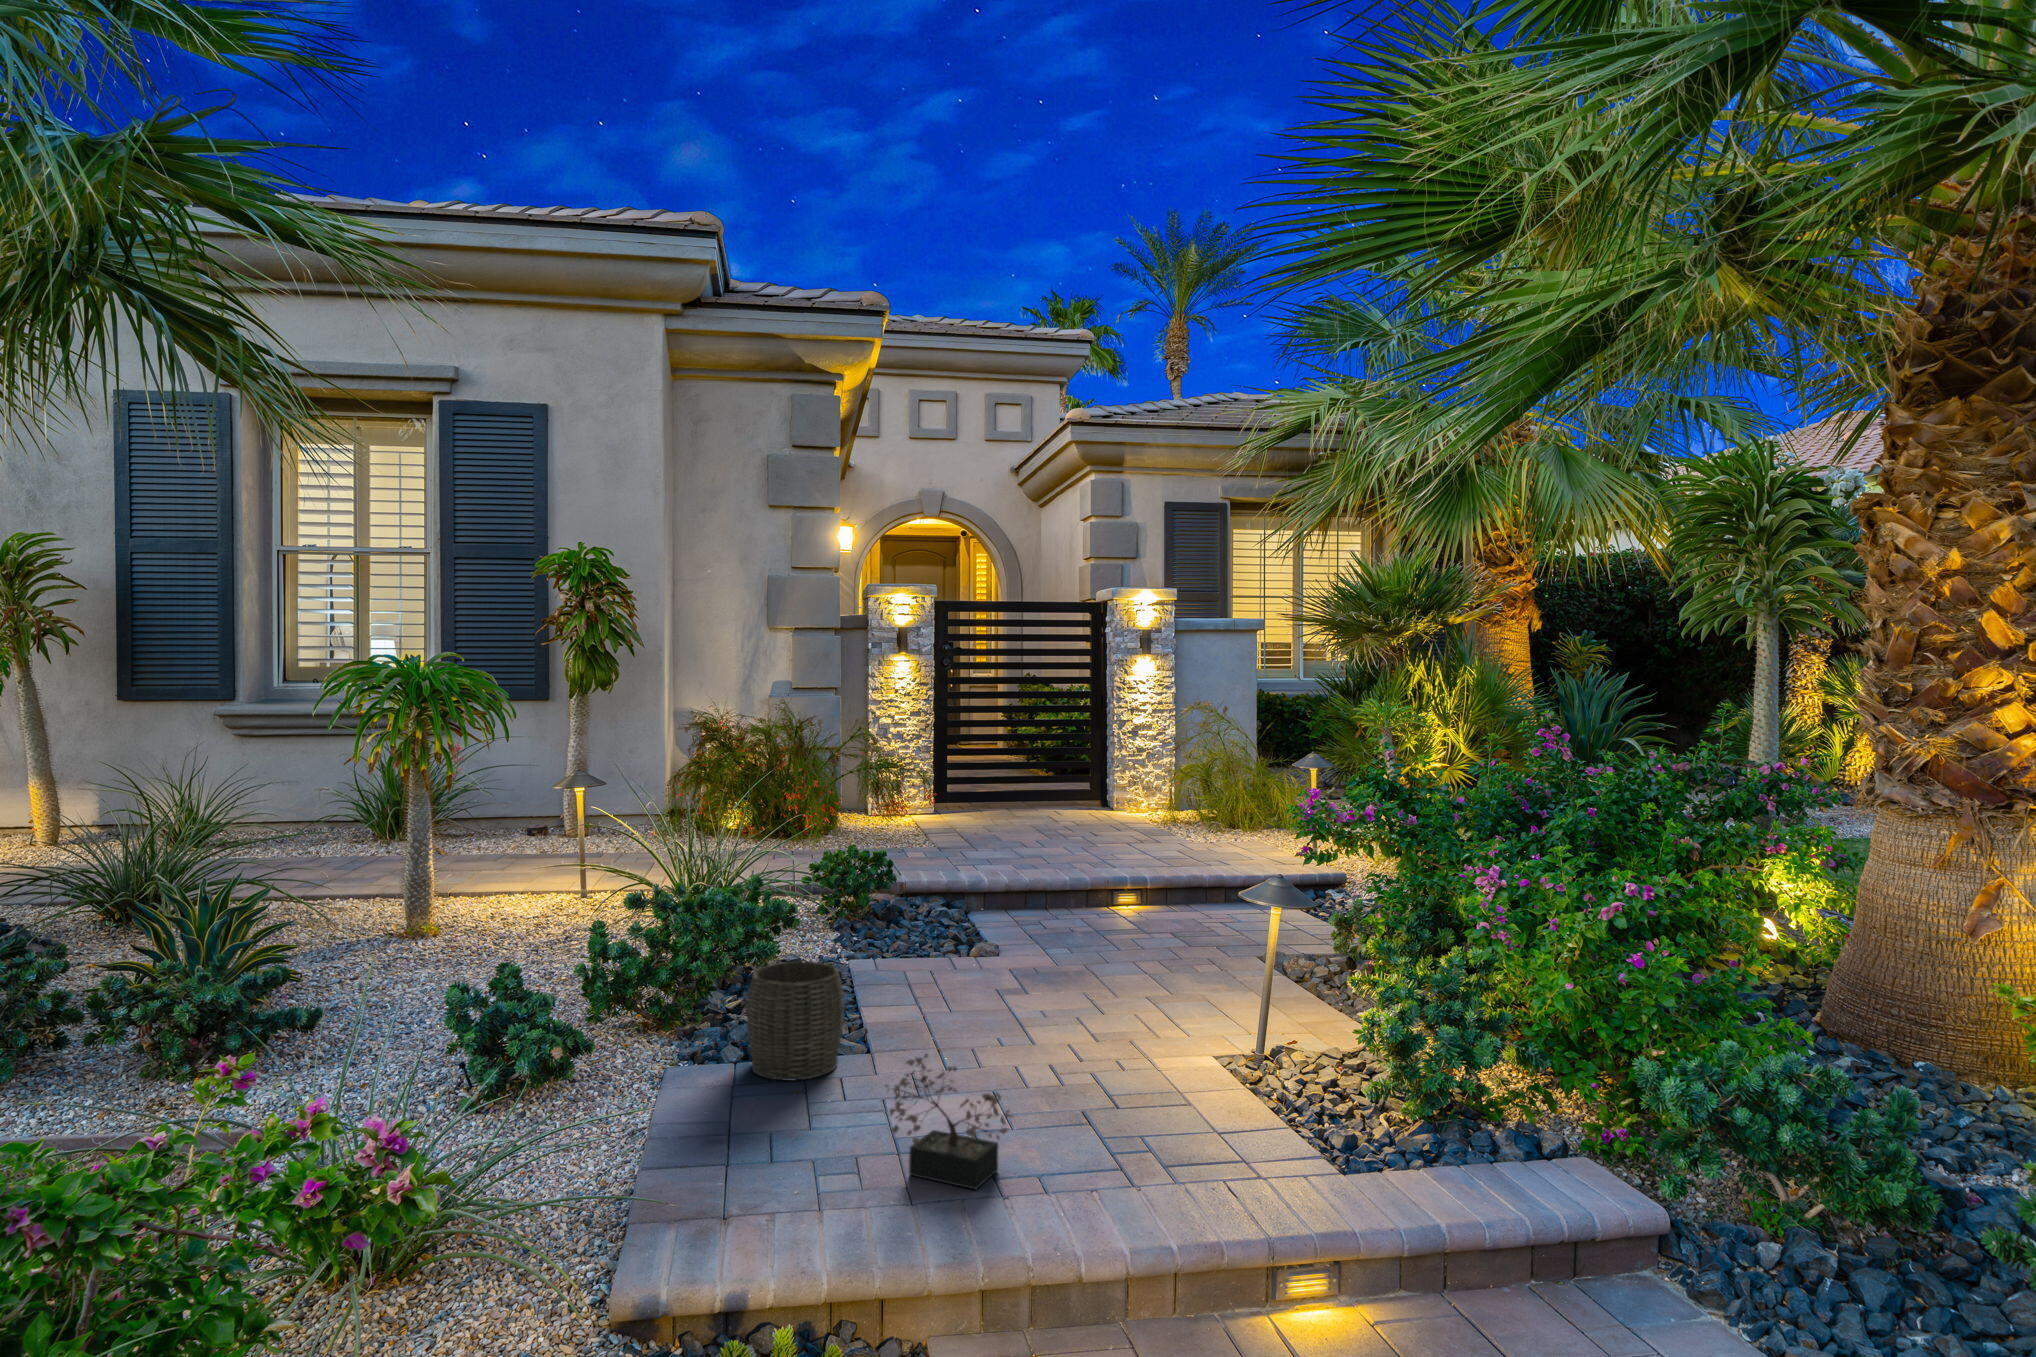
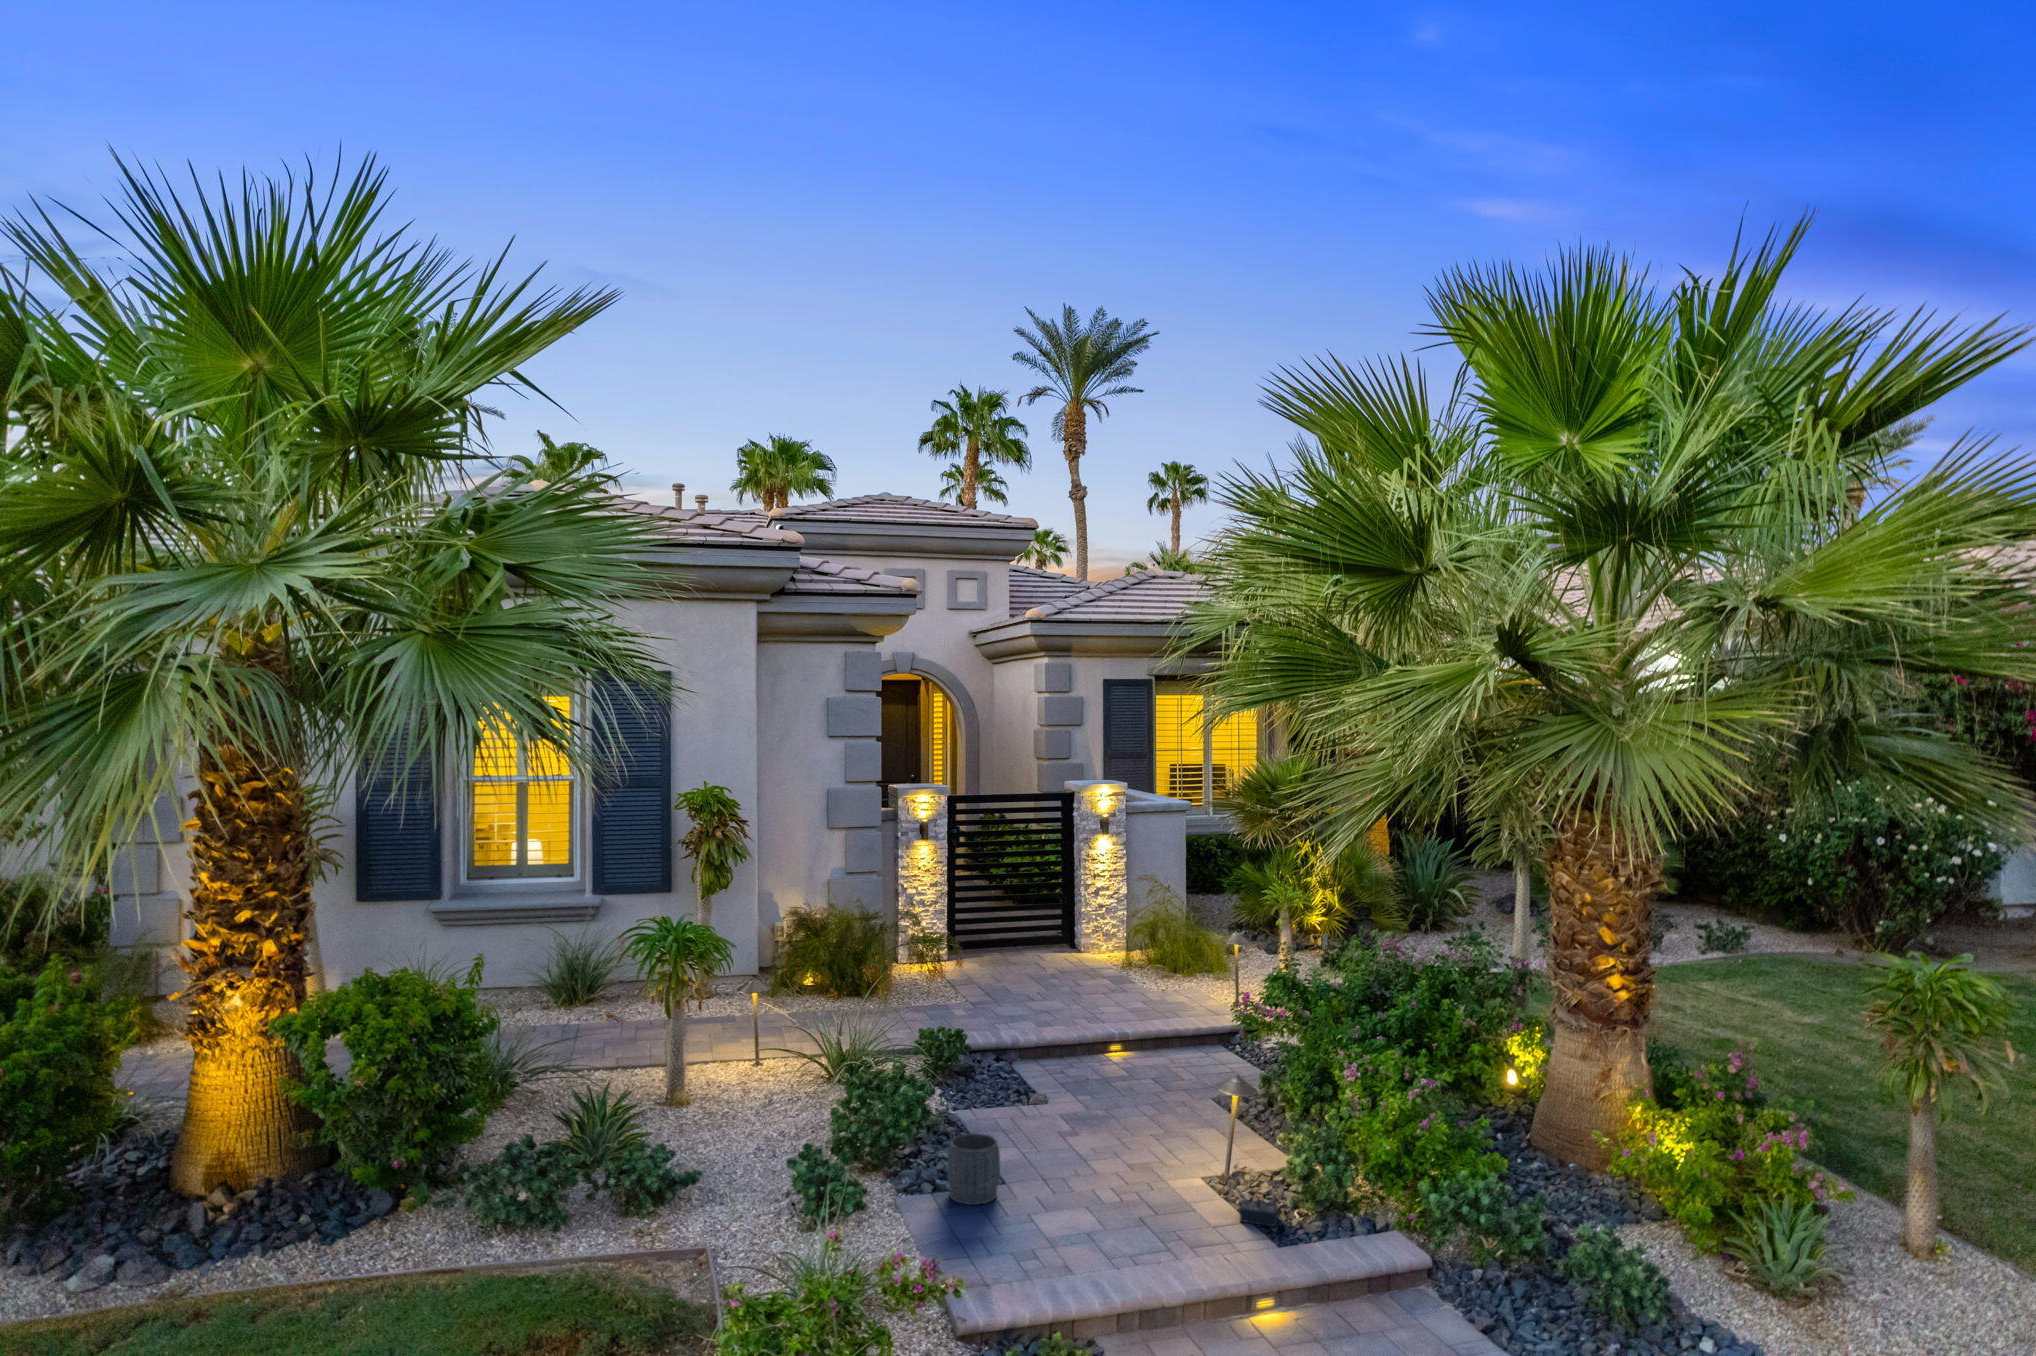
decorative plant: present [886,1054,1013,1190] -> present [1229,1165,1286,1227]

